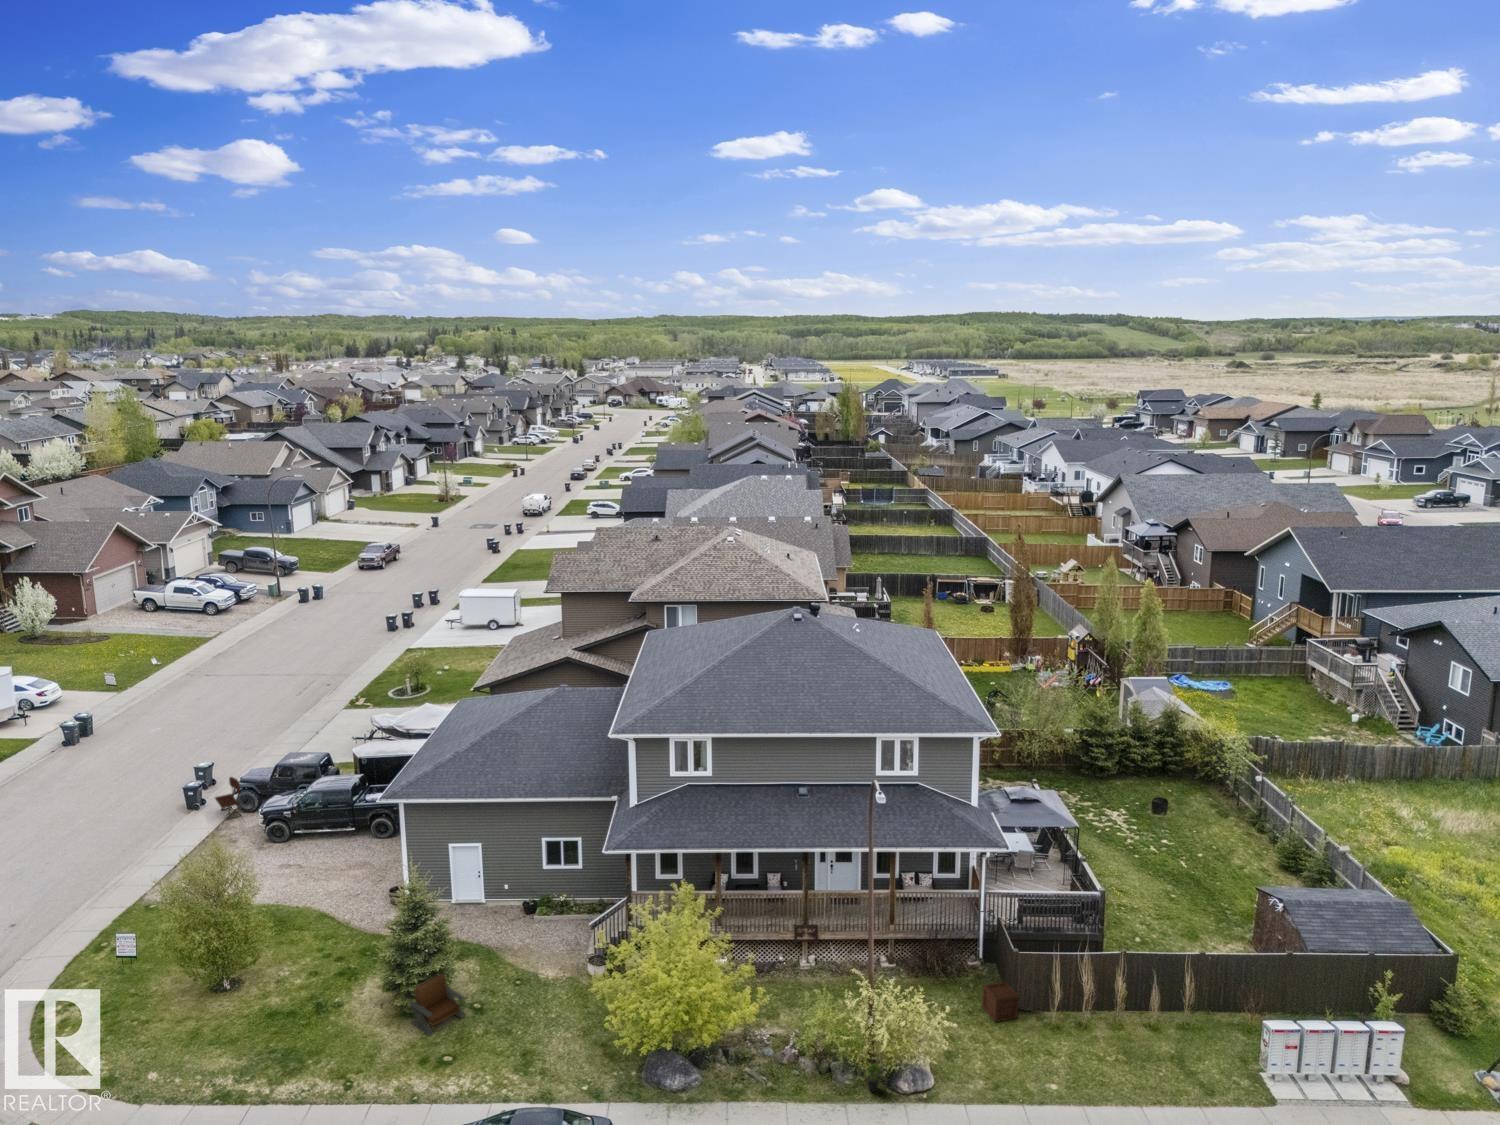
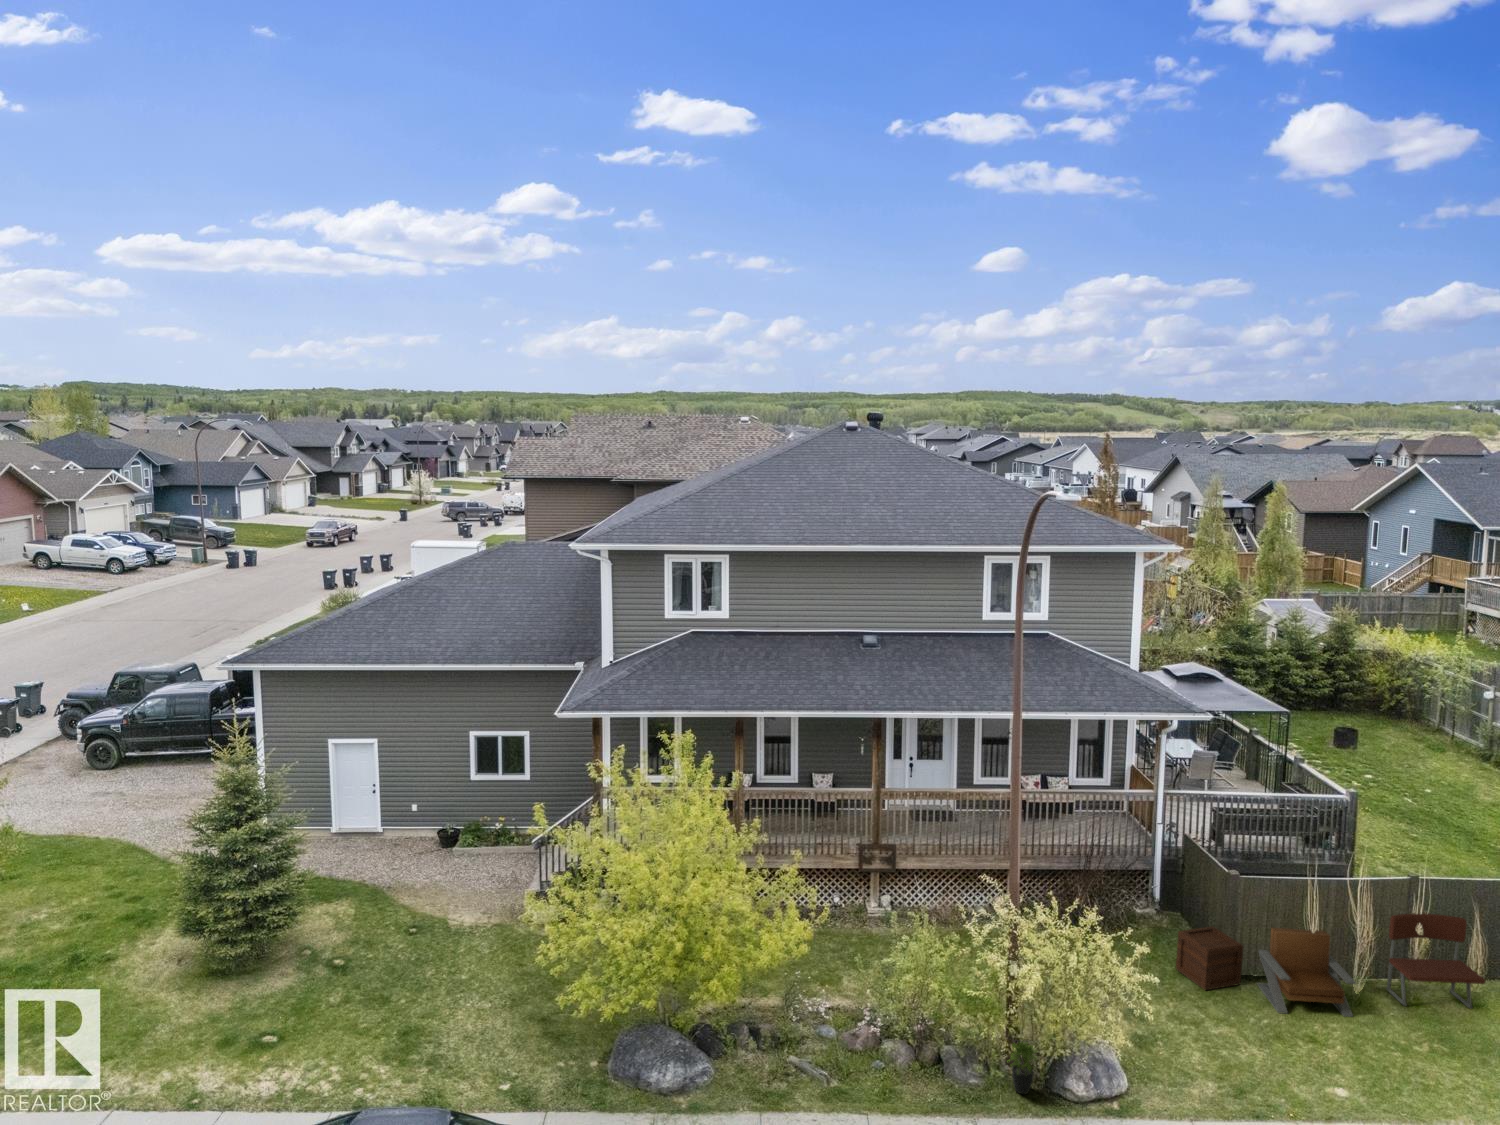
bench: present [215,777,241,819] -> present [1386,913,1485,1008]
lounge chair: present [409,974,465,1036] -> present [1257,928,1356,1017]

